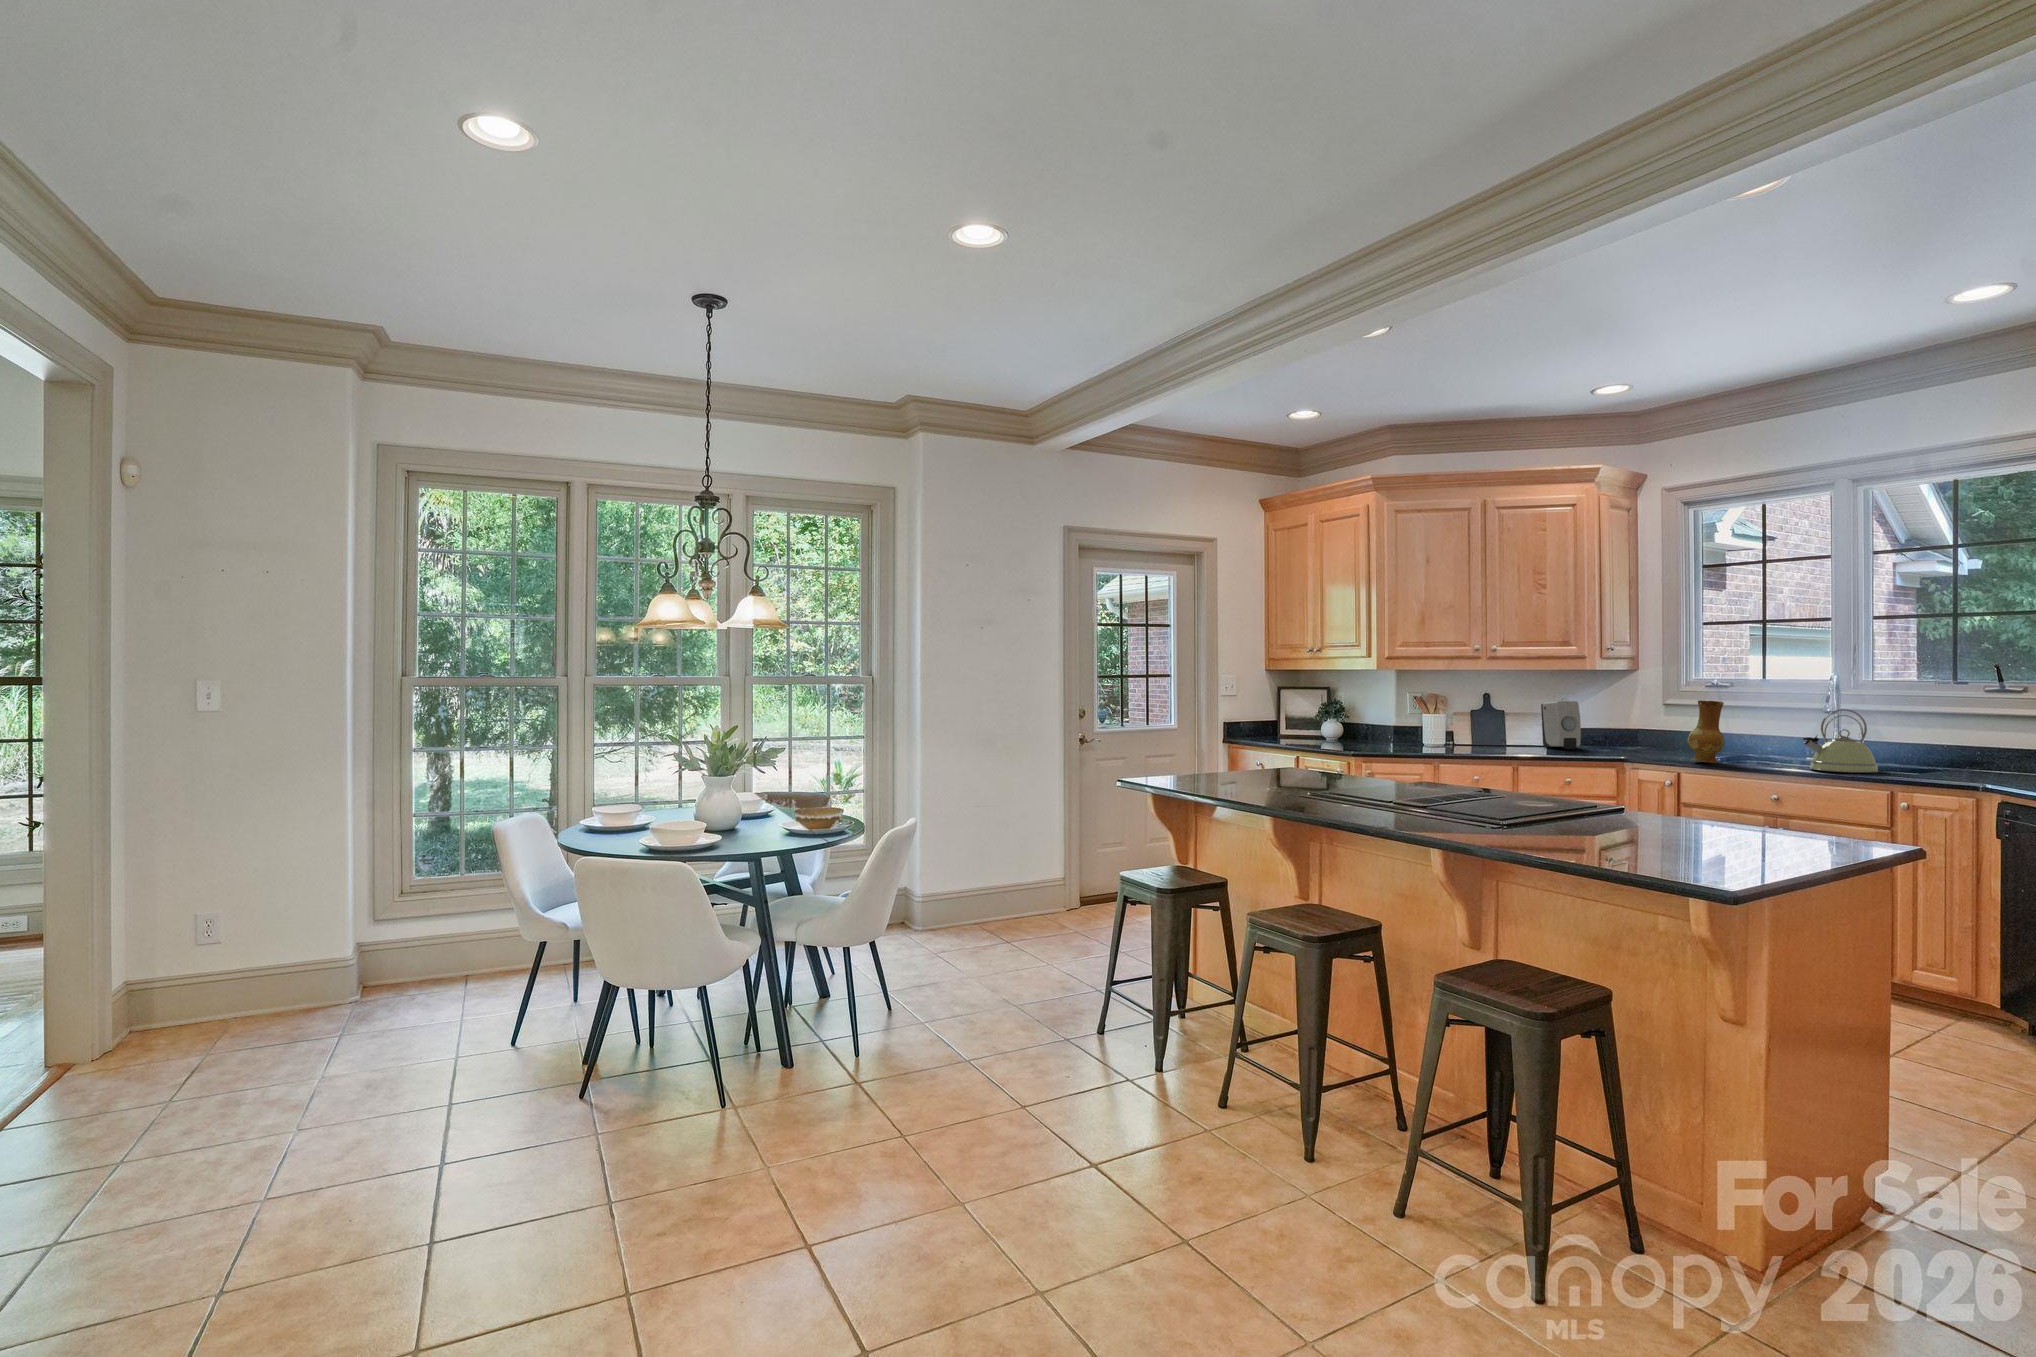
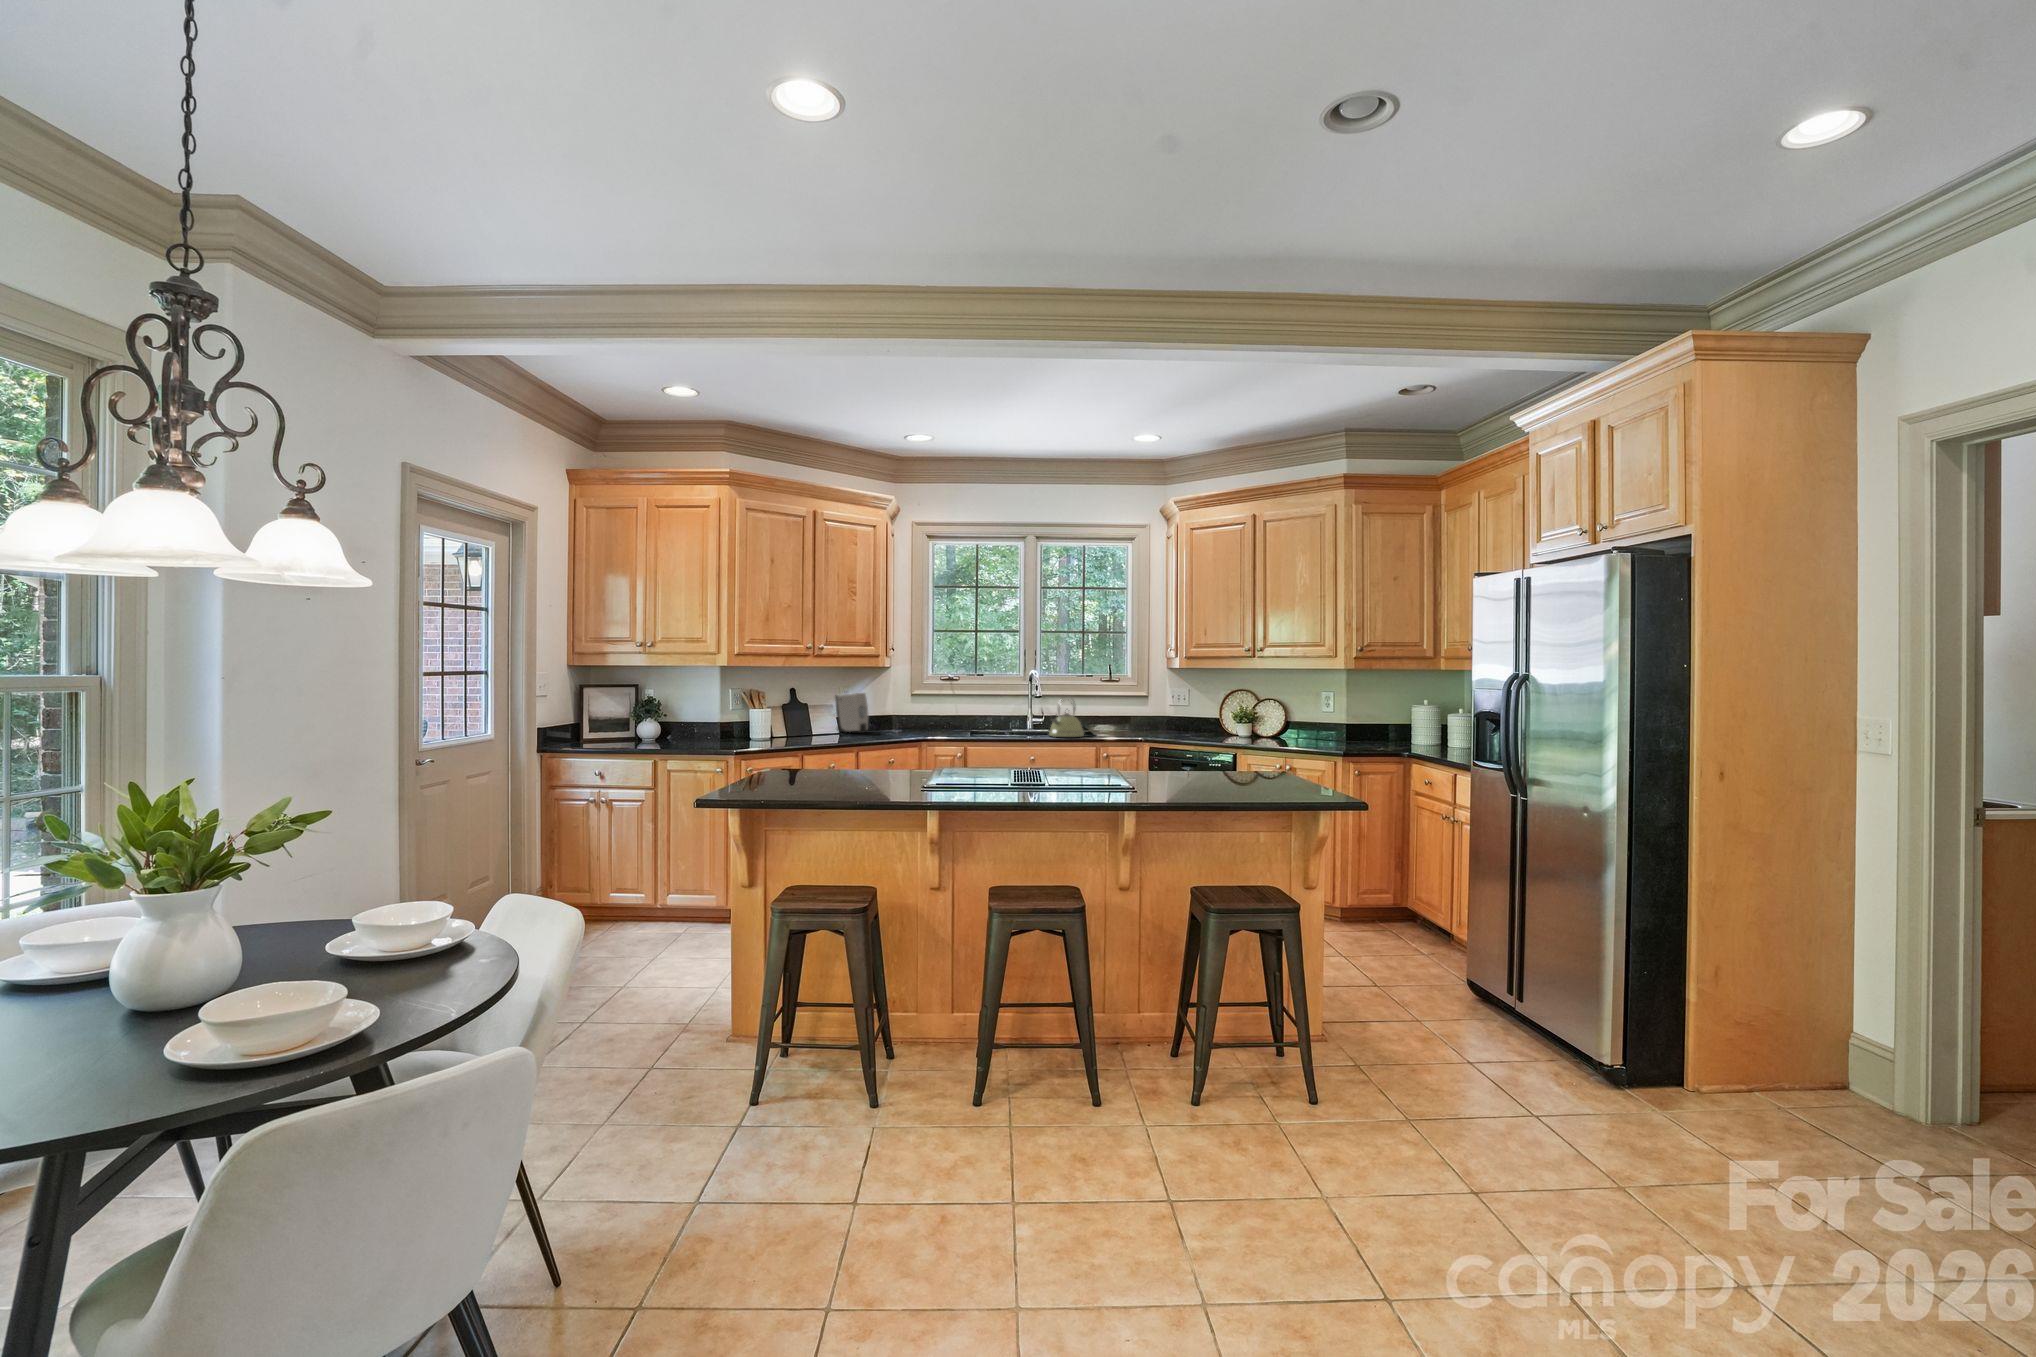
ceramic jug: present [1688,700,1725,763] -> none [973,691,996,737]

